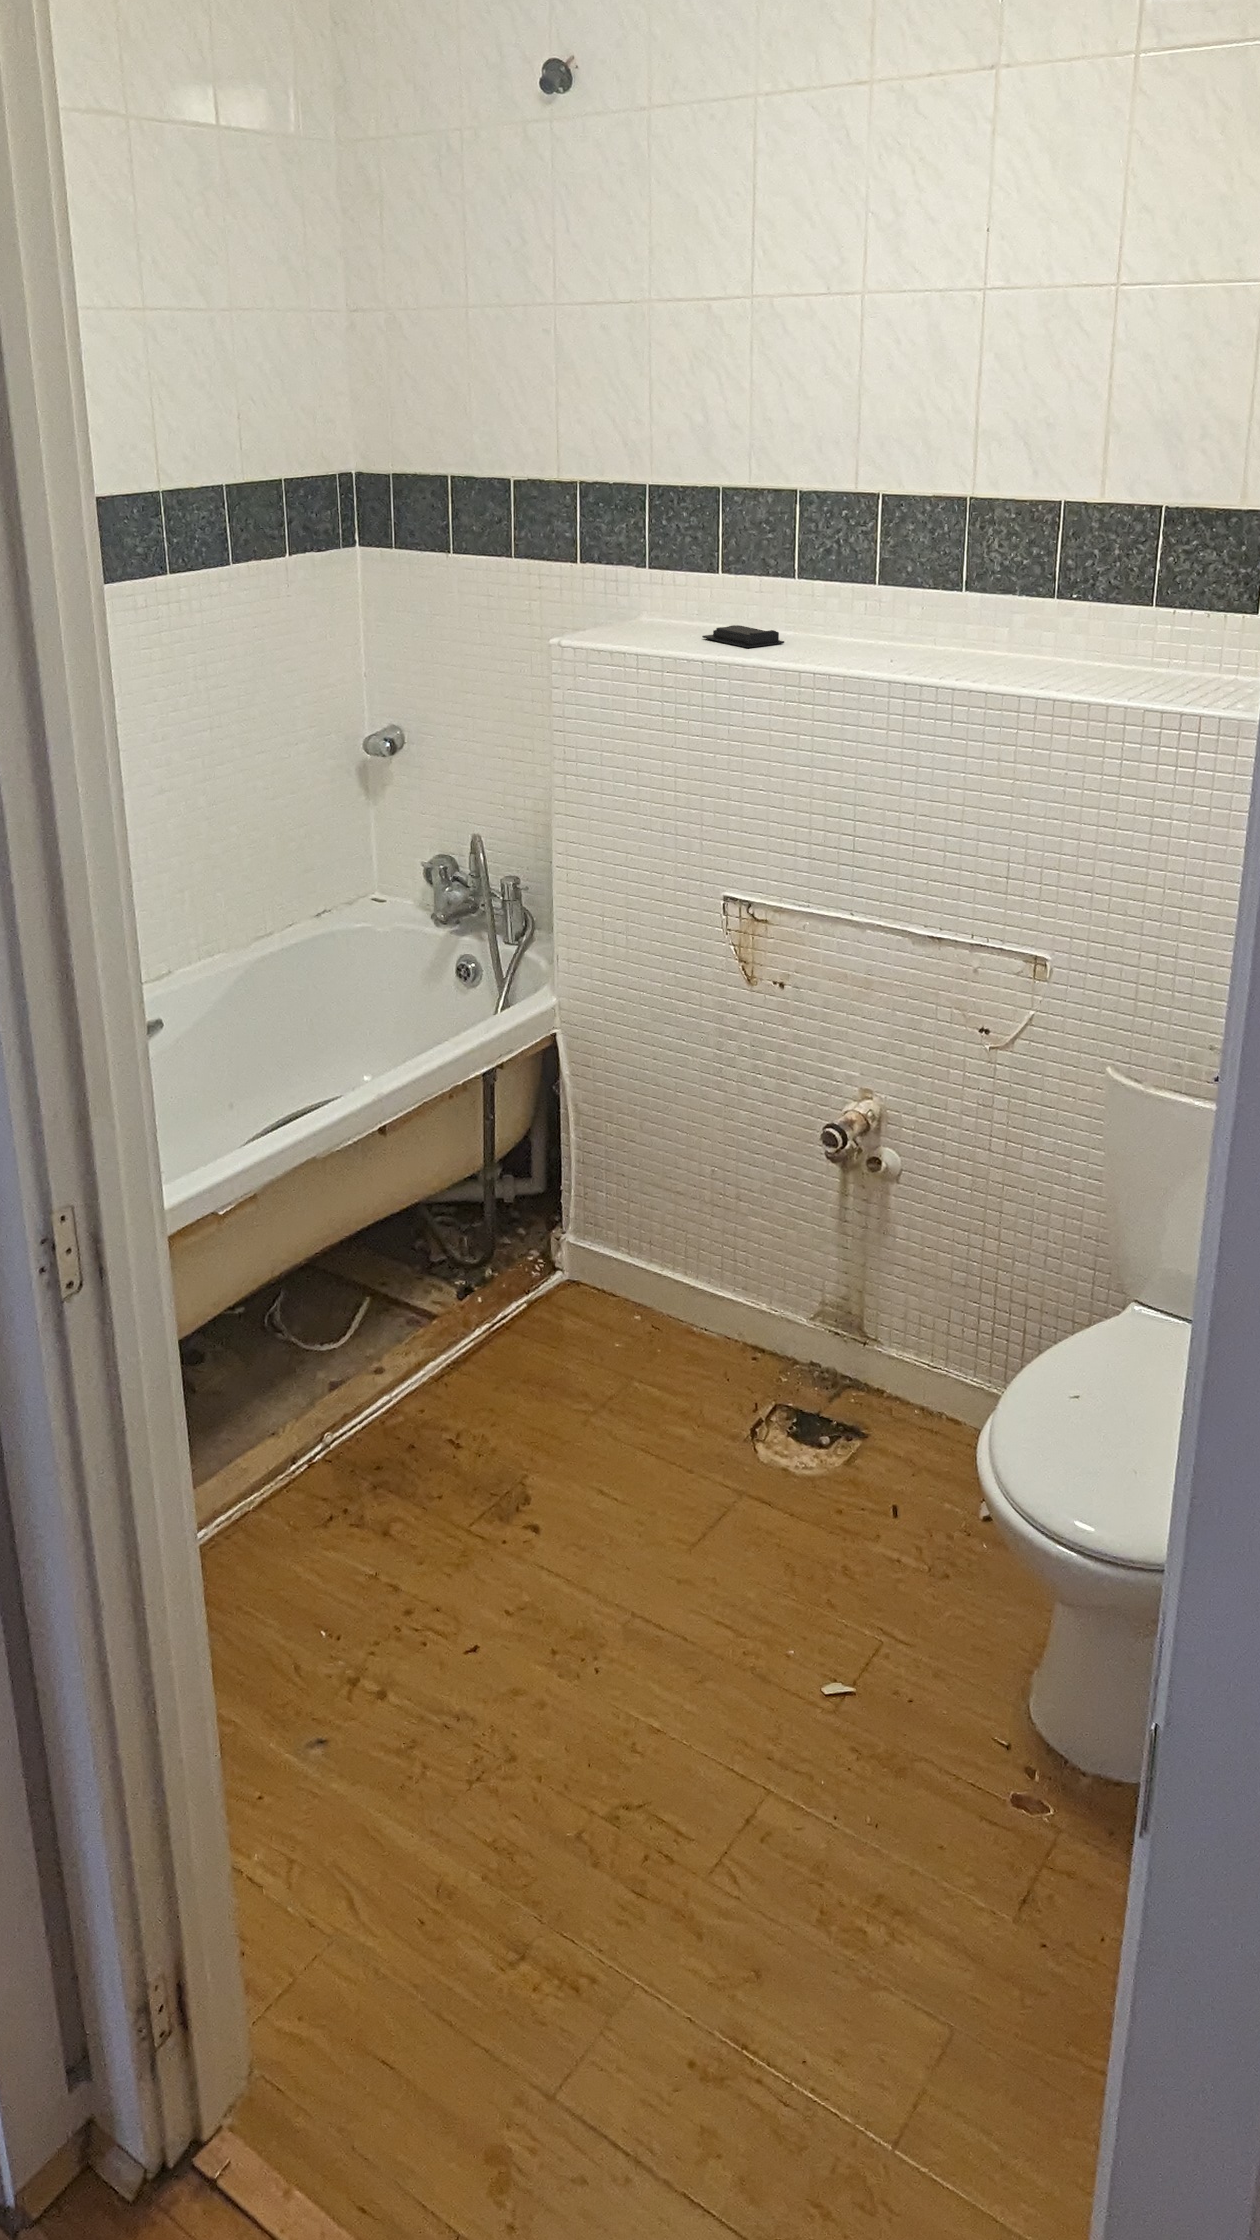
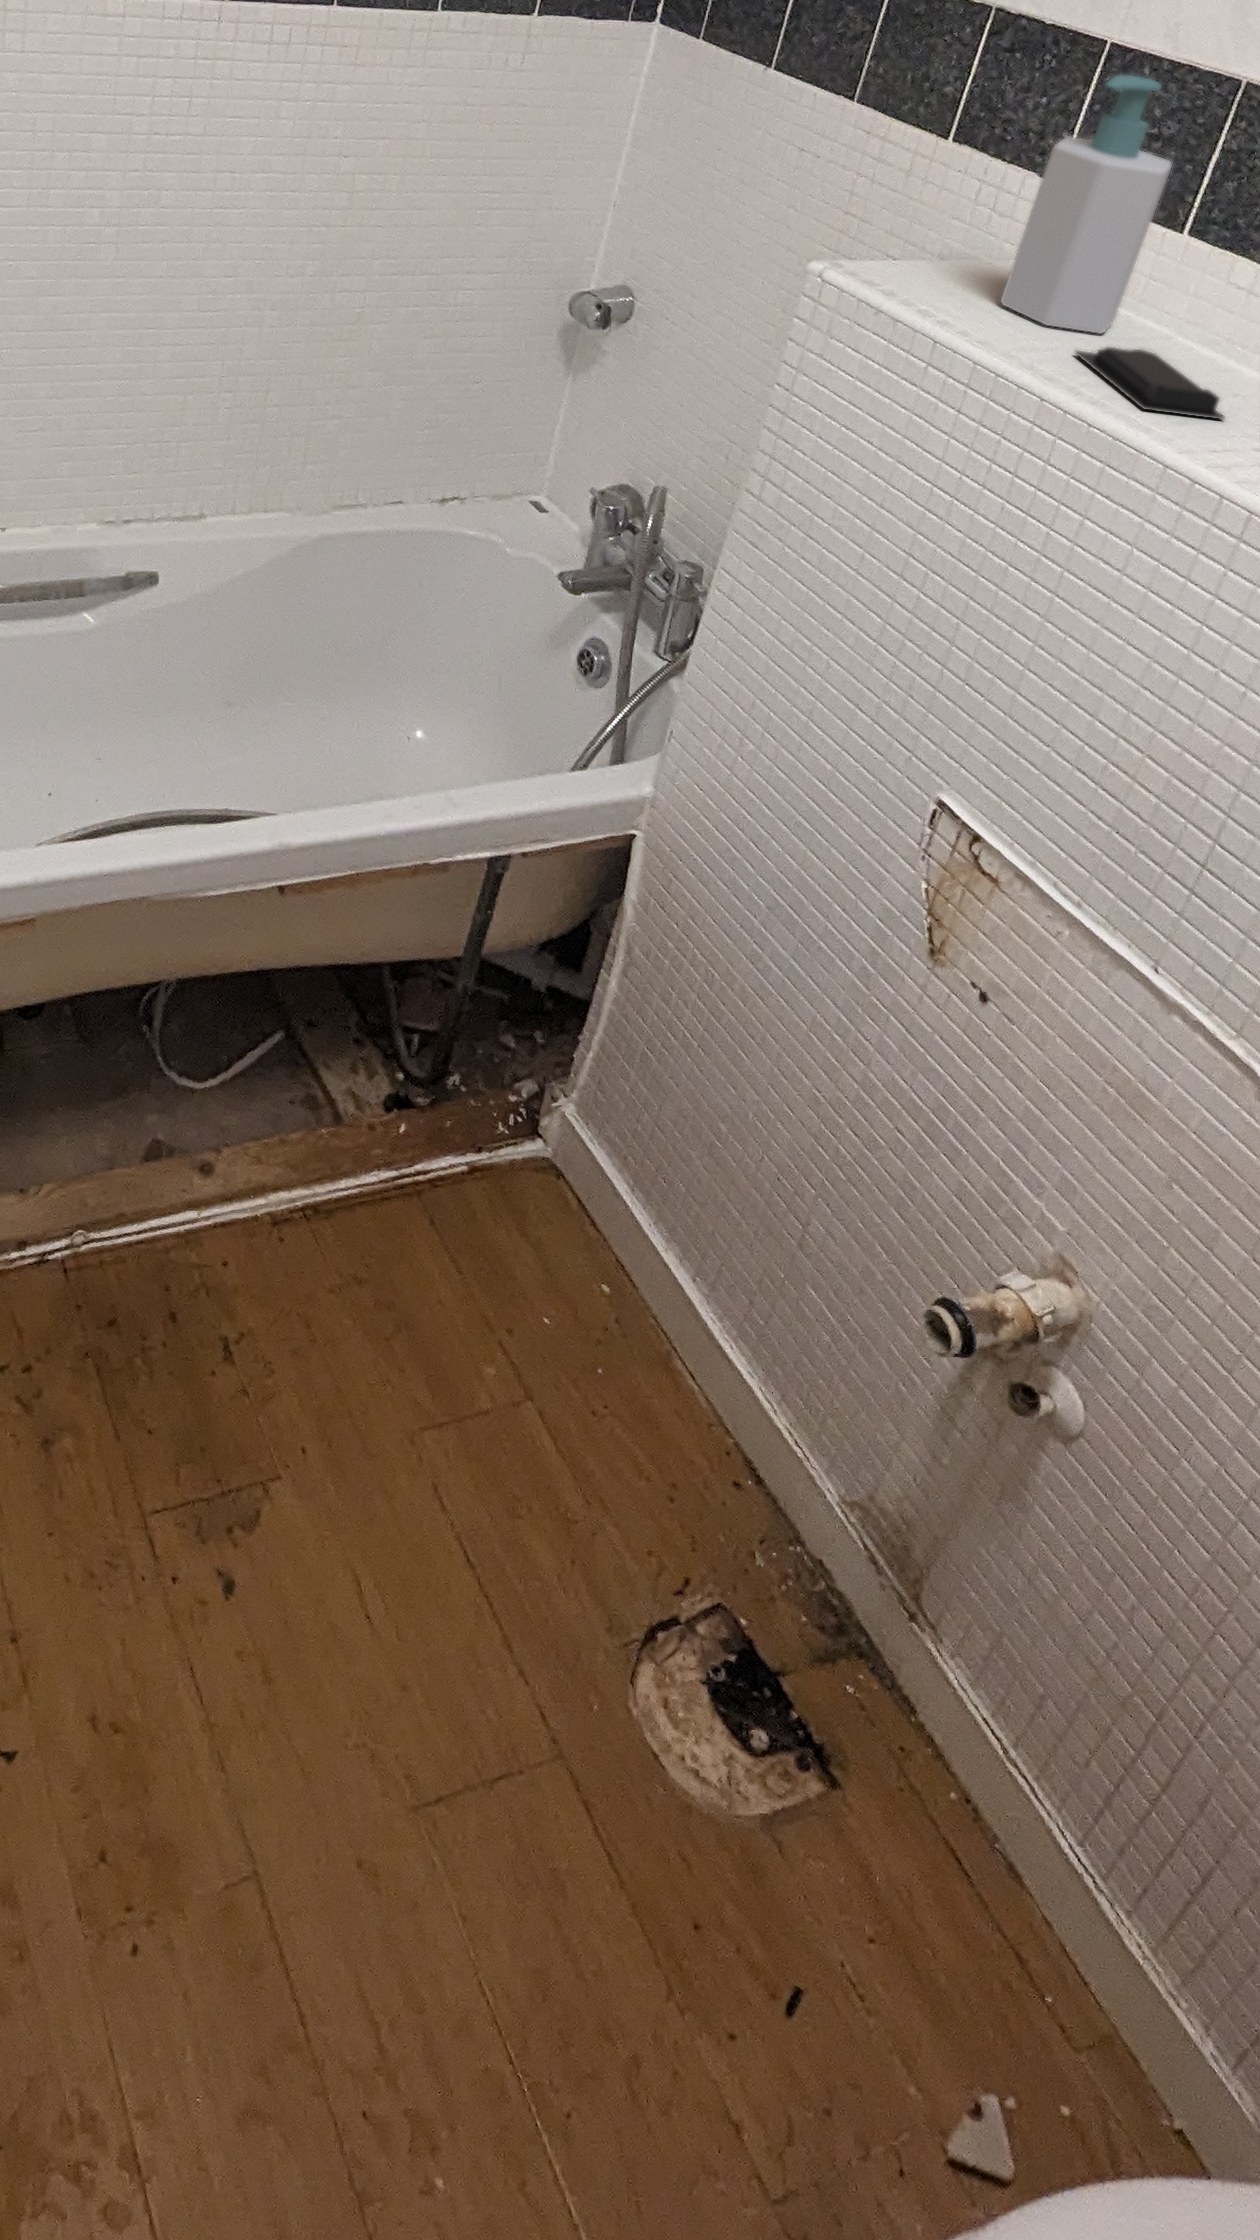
soap bottle: none [651,486,710,632] -> present [1001,75,1171,334]

